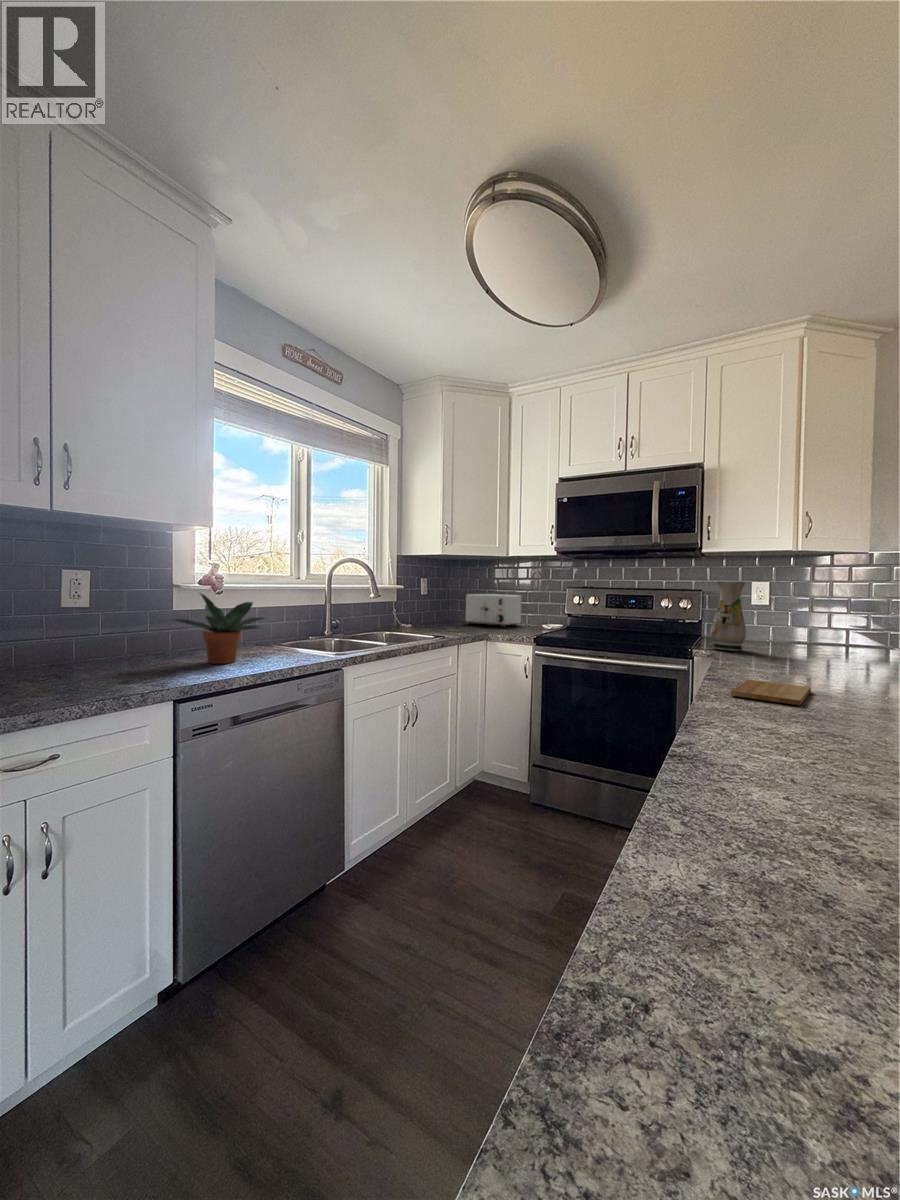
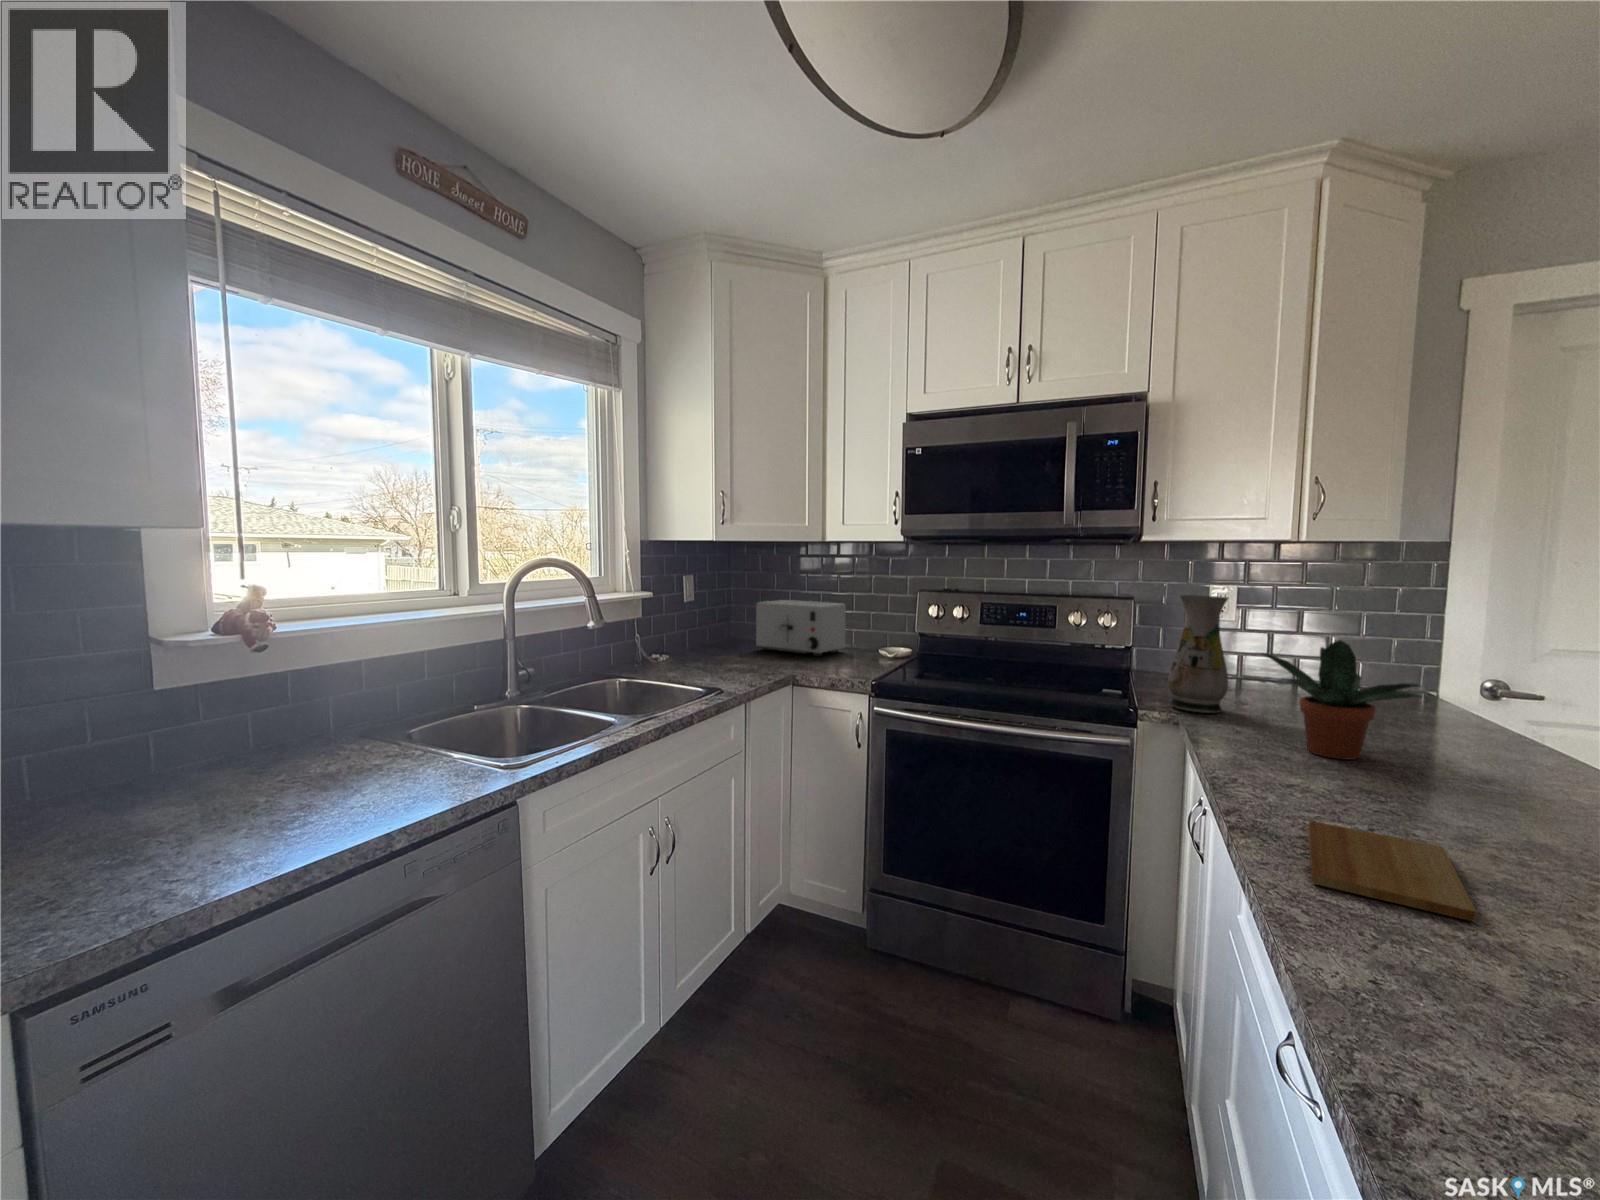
potted plant: present [174,594,264,664] -> present [1264,640,1420,760]

